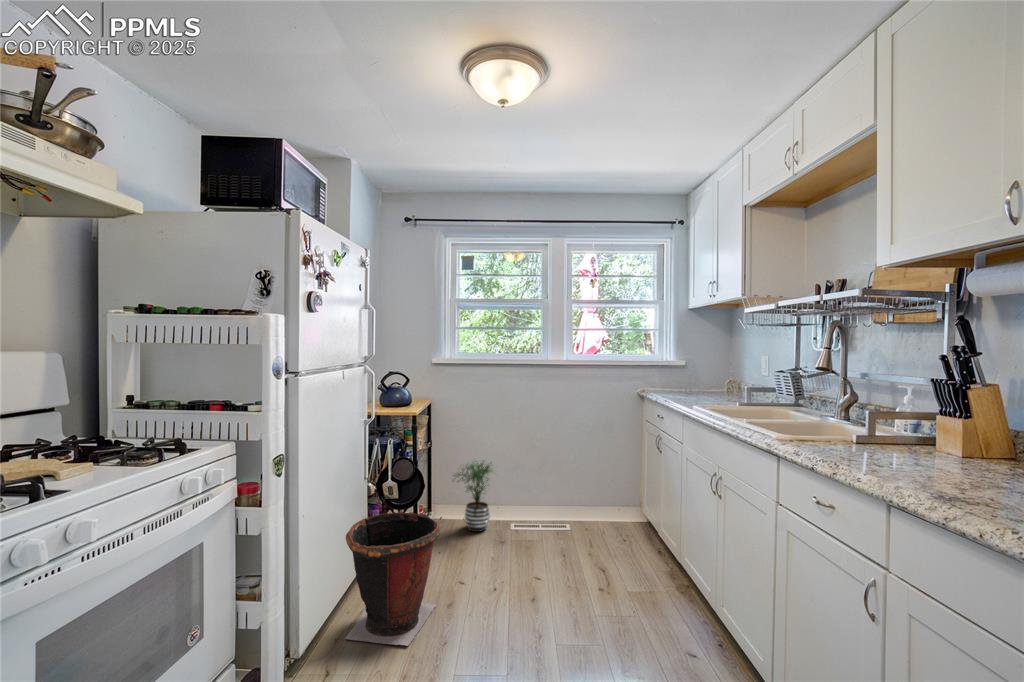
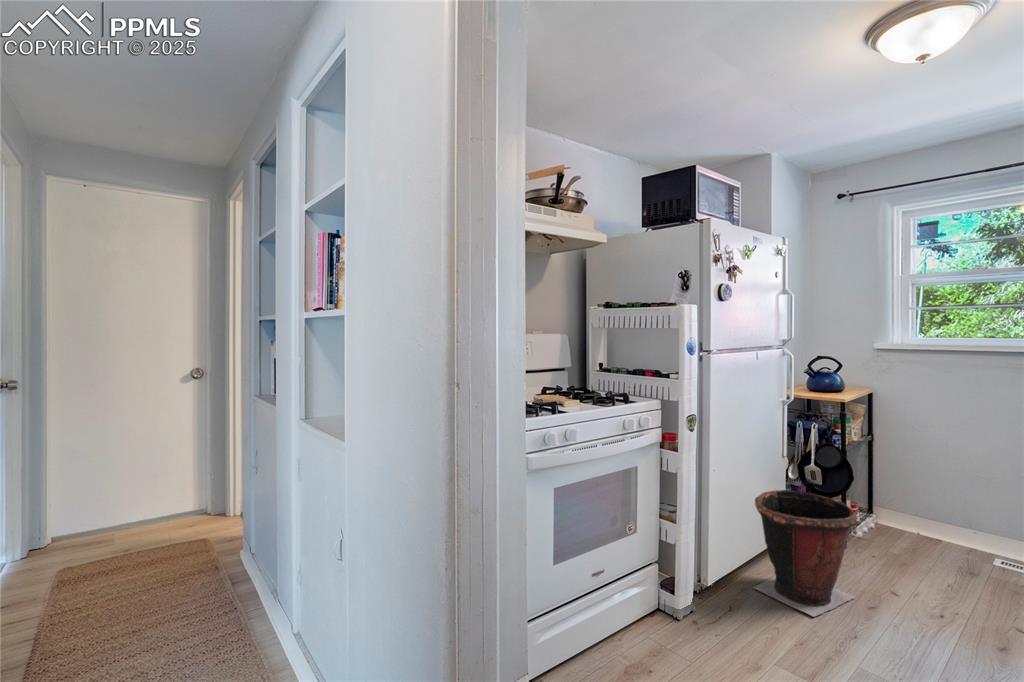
potted plant: present [453,460,493,532] -> none [895,464,973,551]

